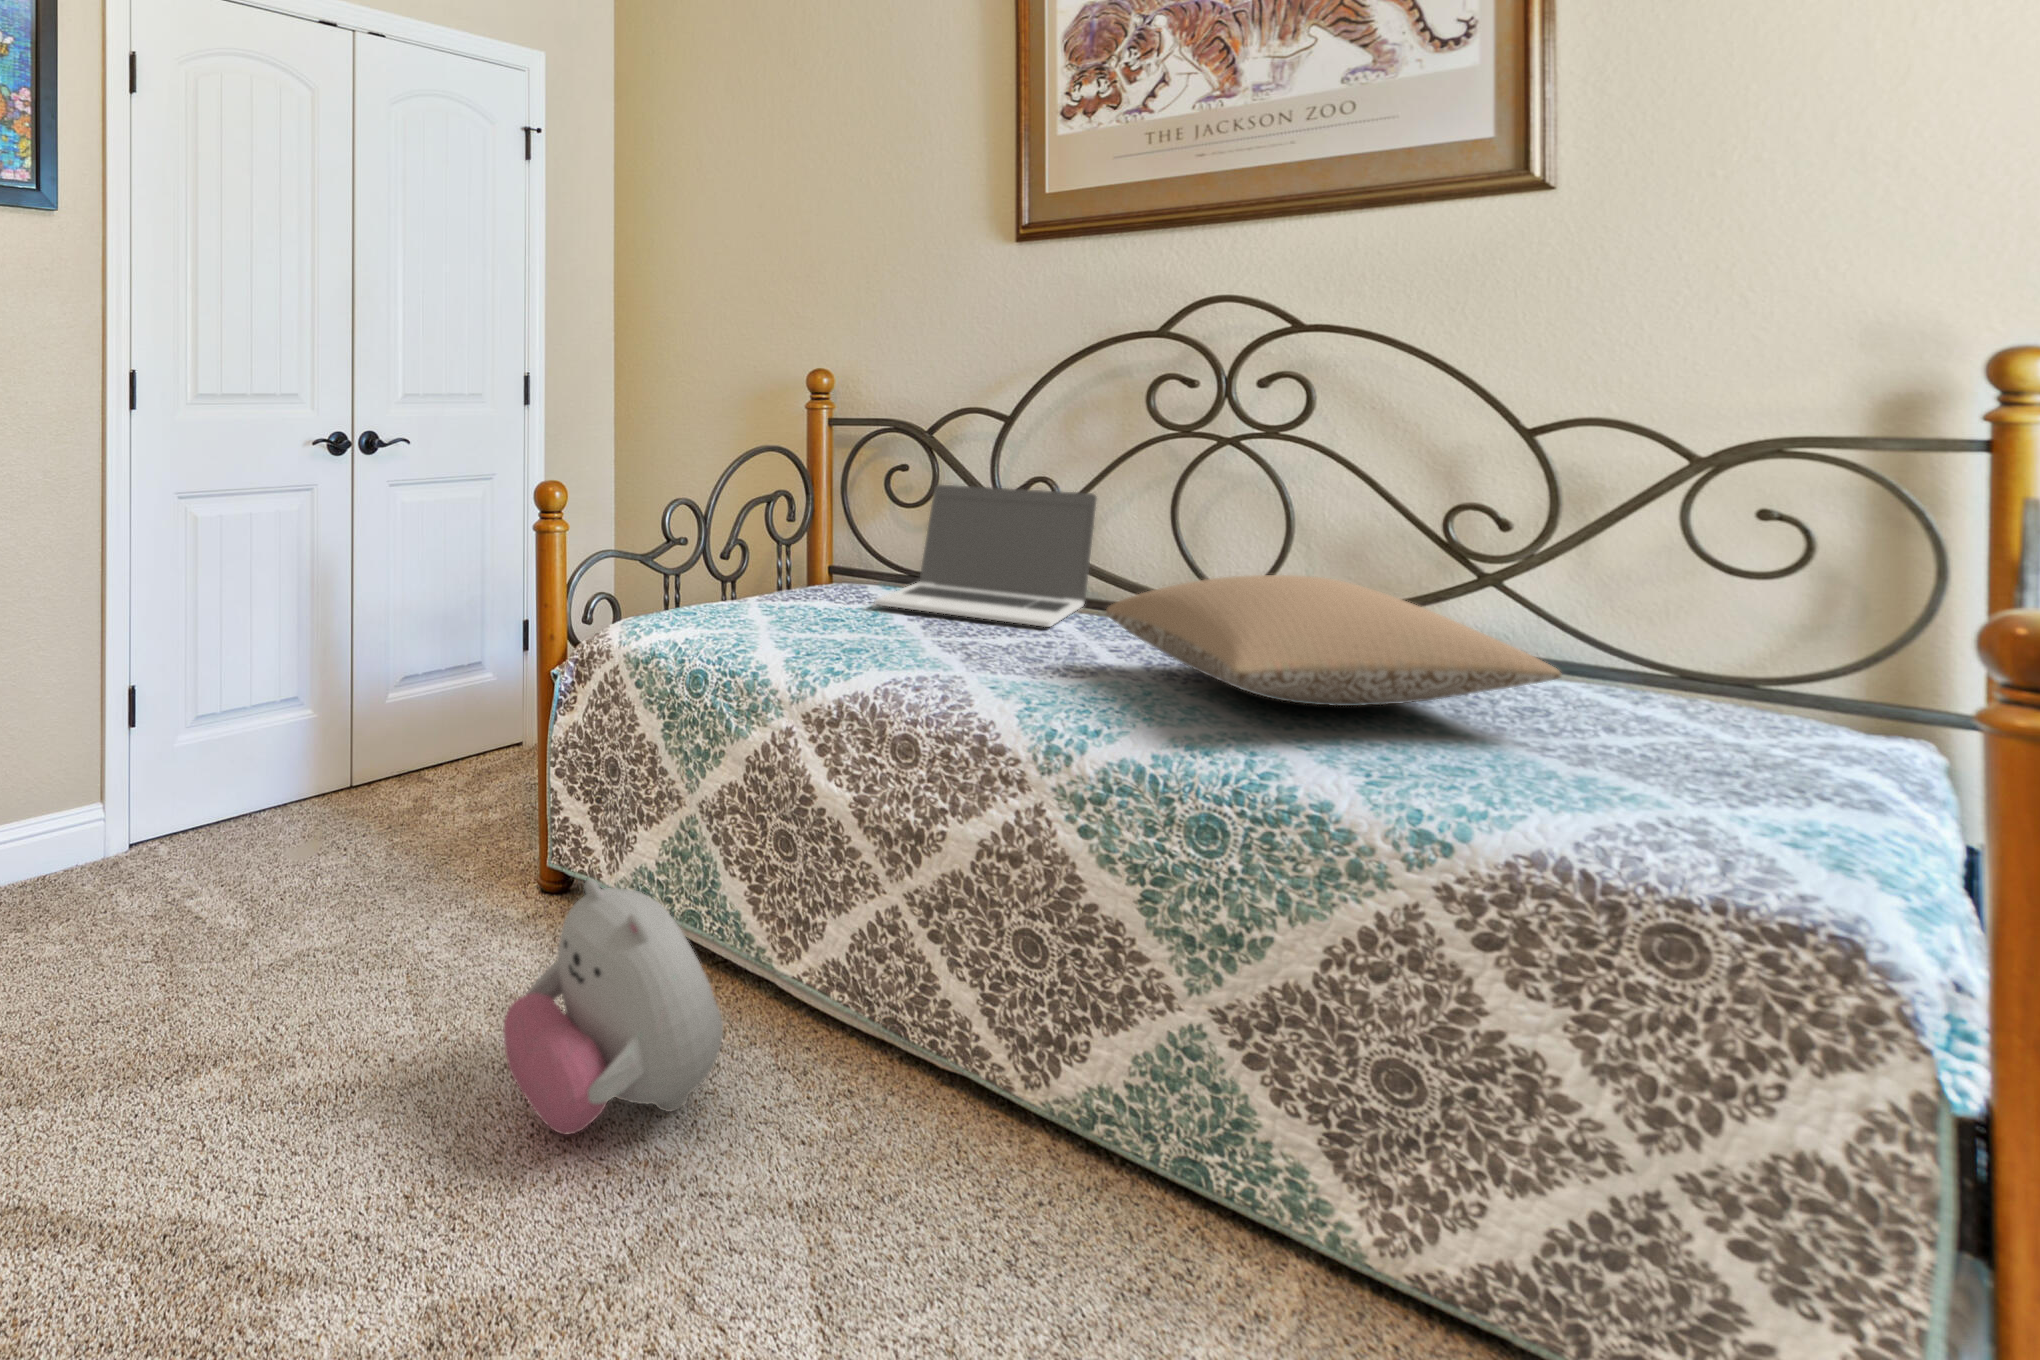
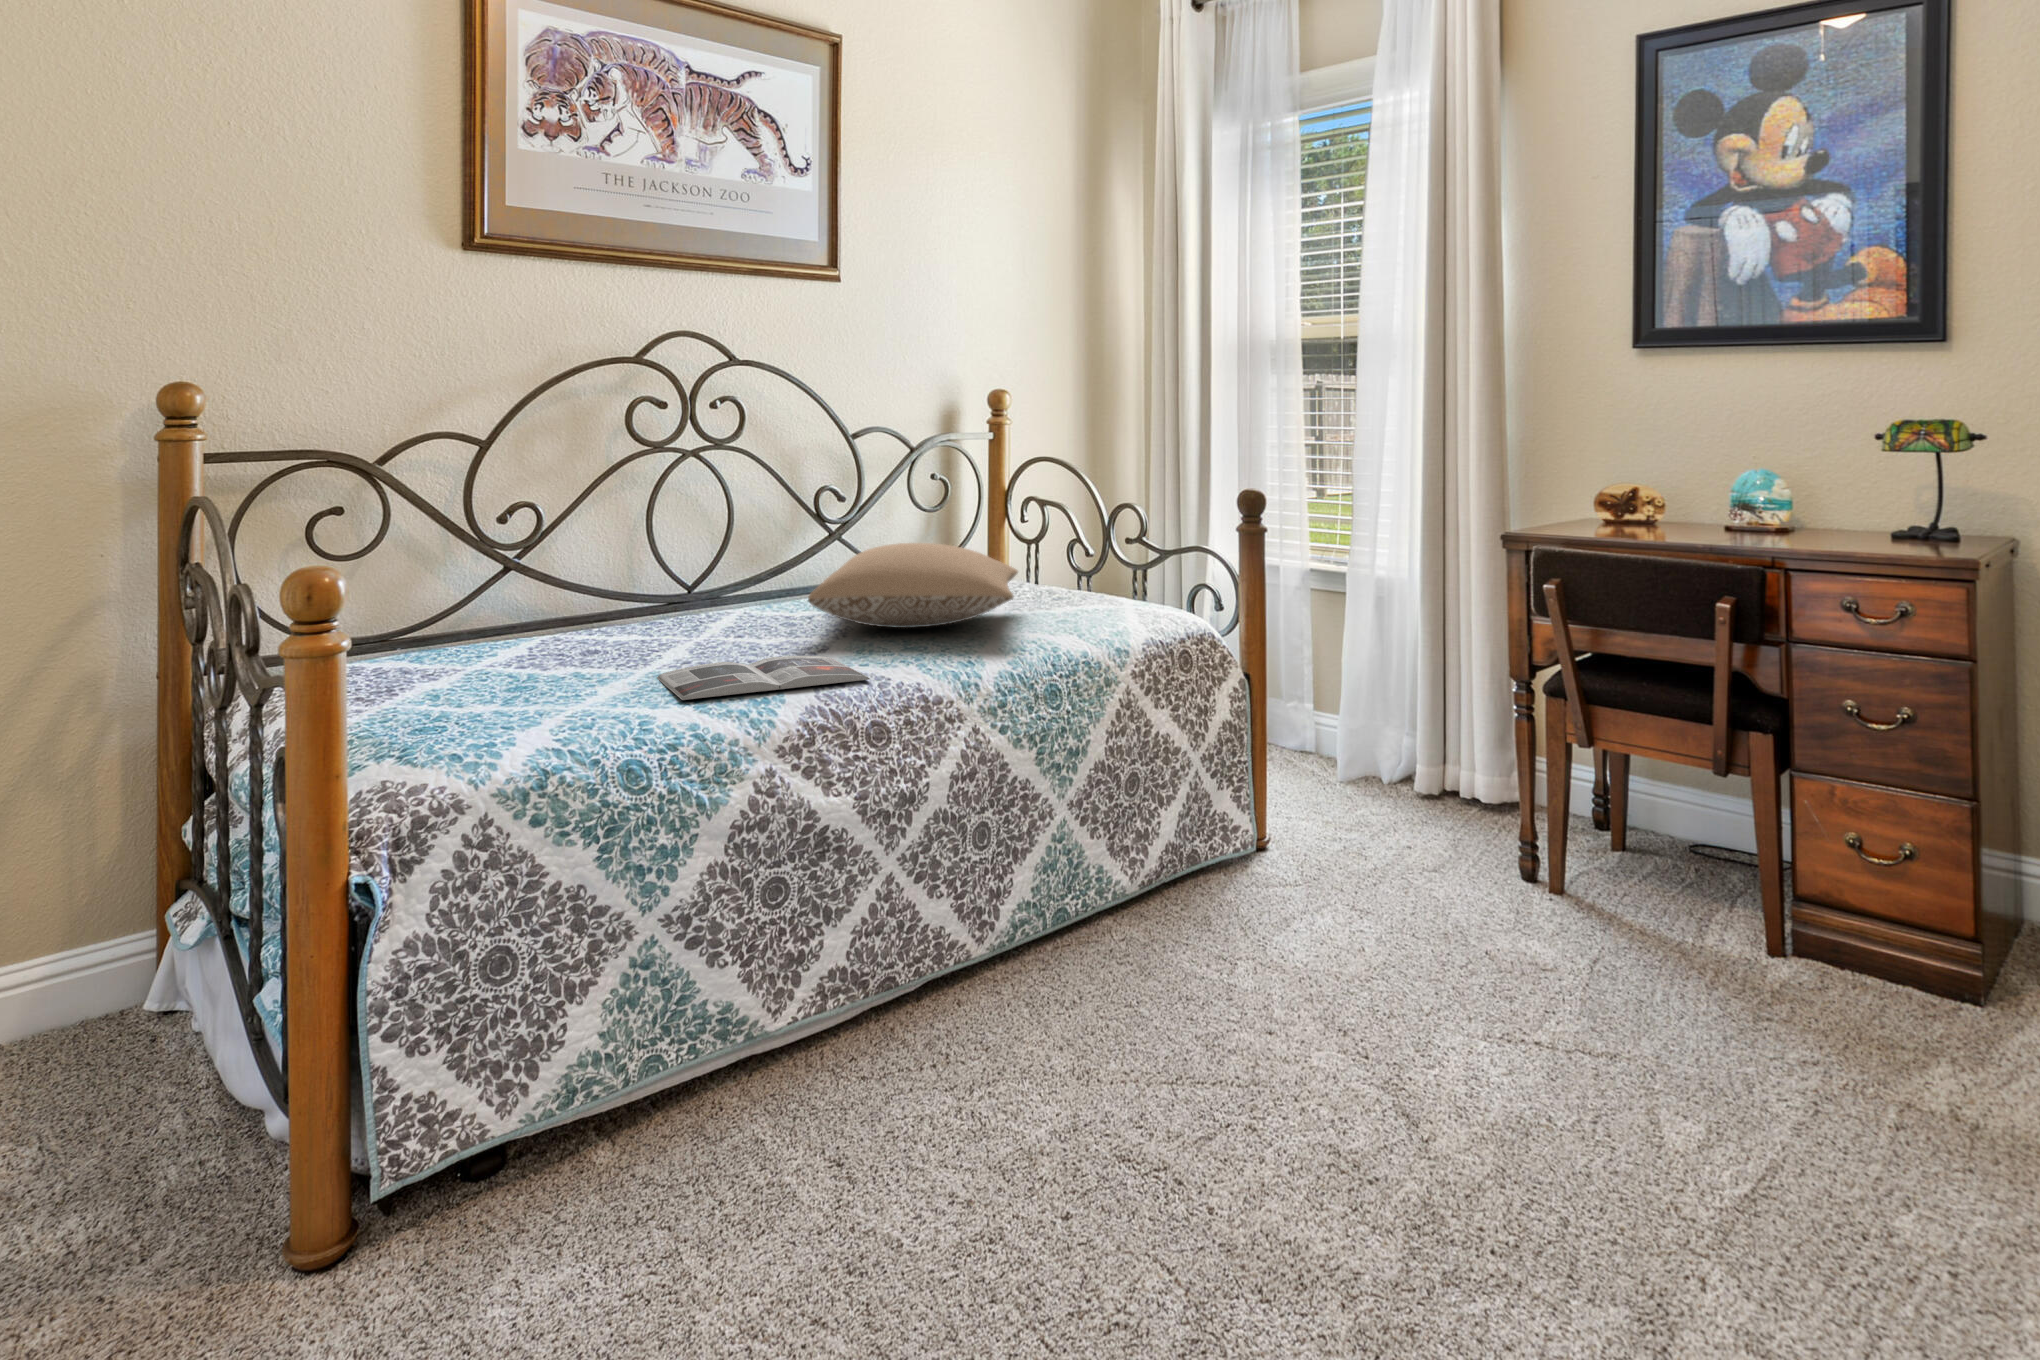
laptop: present [875,485,1097,627] -> none [418,521,684,670]
magazine: none [820,636,1046,696] -> present [657,656,870,700]
plush toy: present [503,879,723,1134] -> none [815,934,1042,1215]

